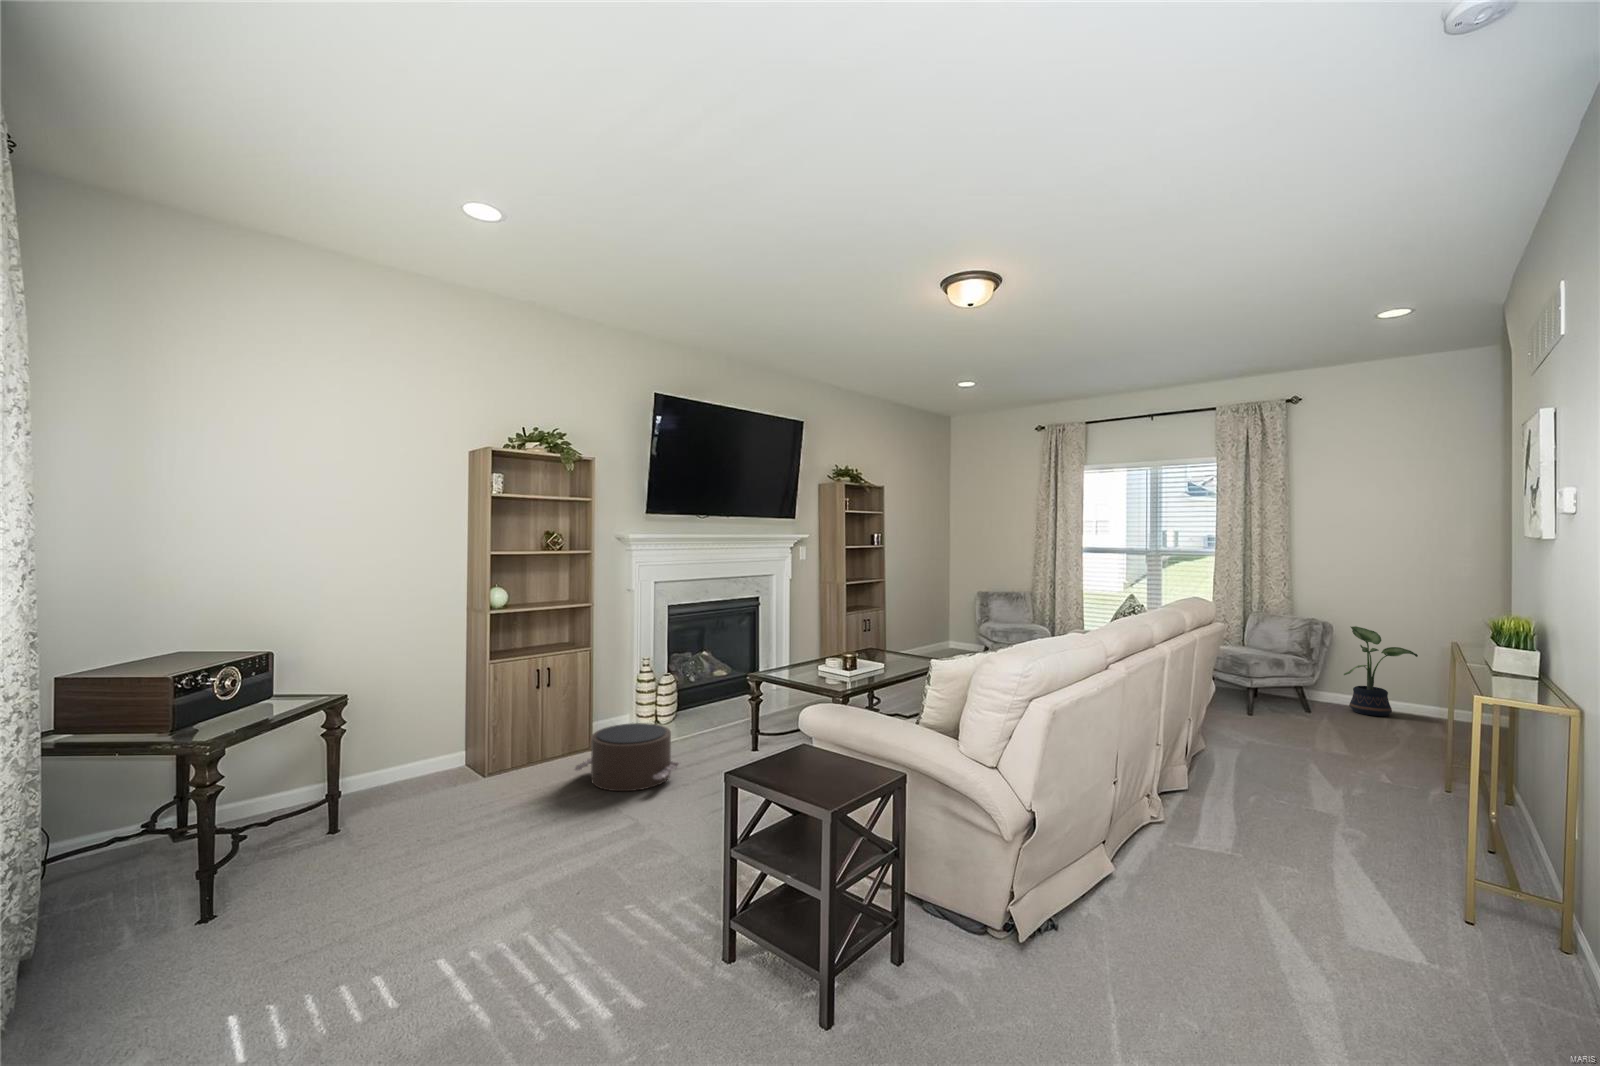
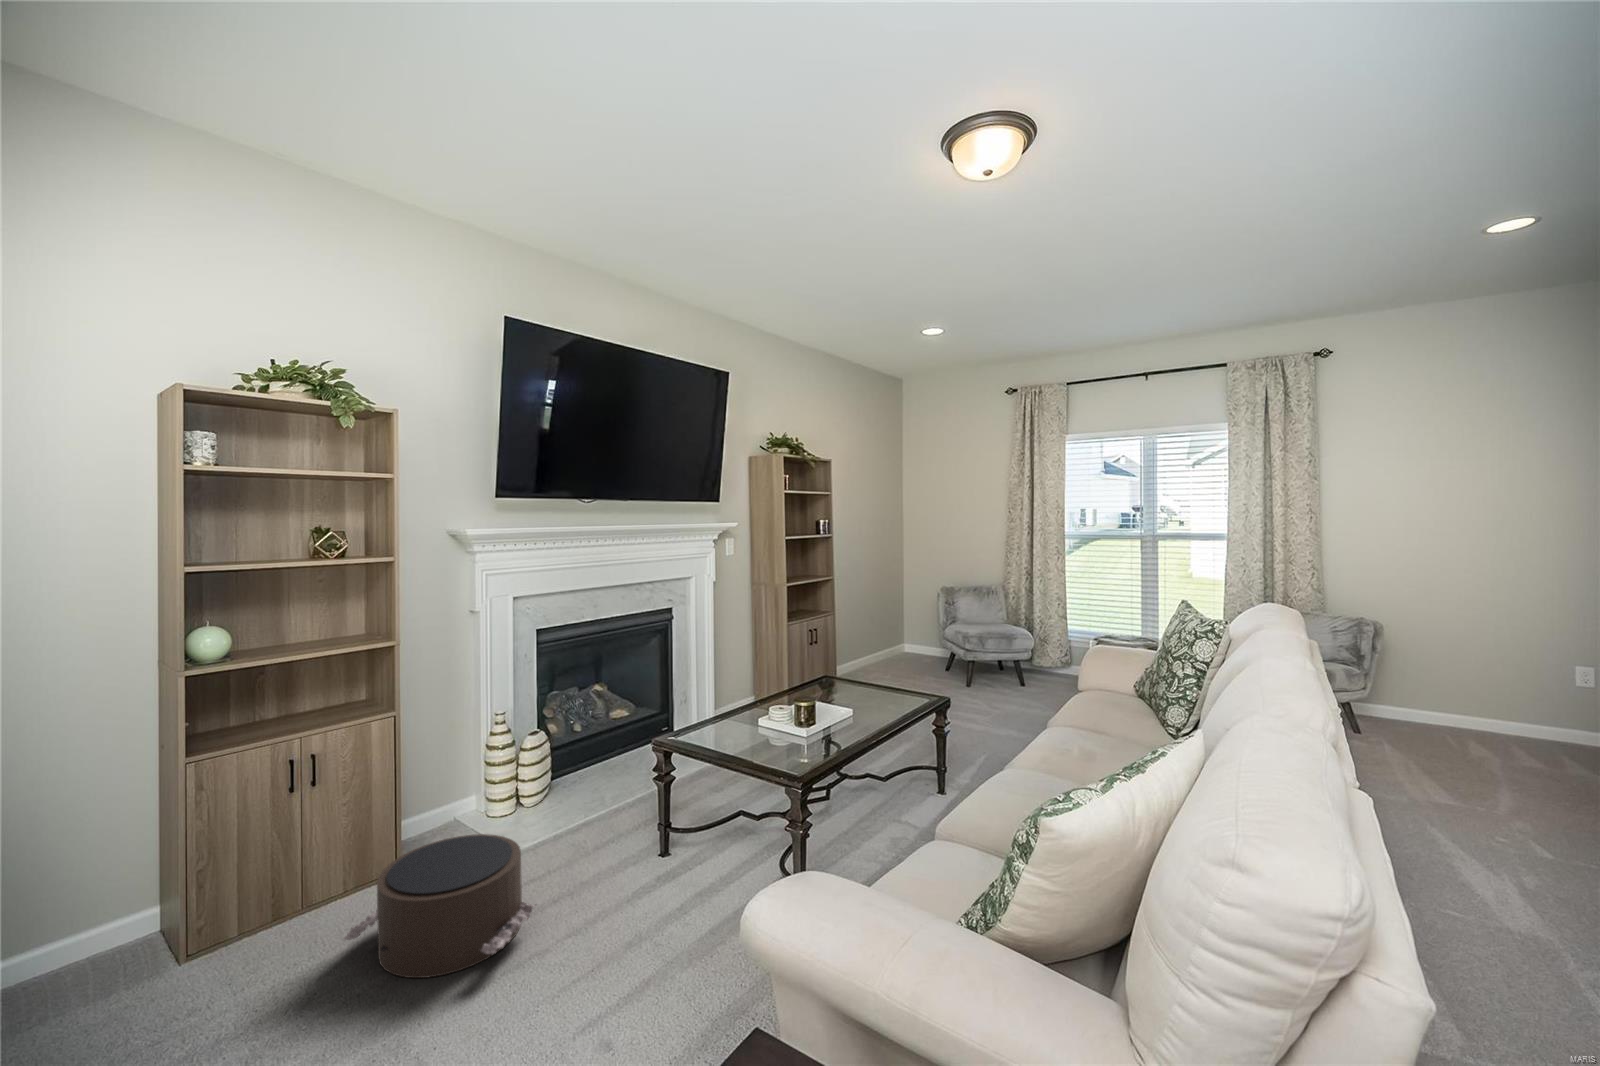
potted plant: present [1344,626,1418,716] -> none [1390,624,1481,735]

